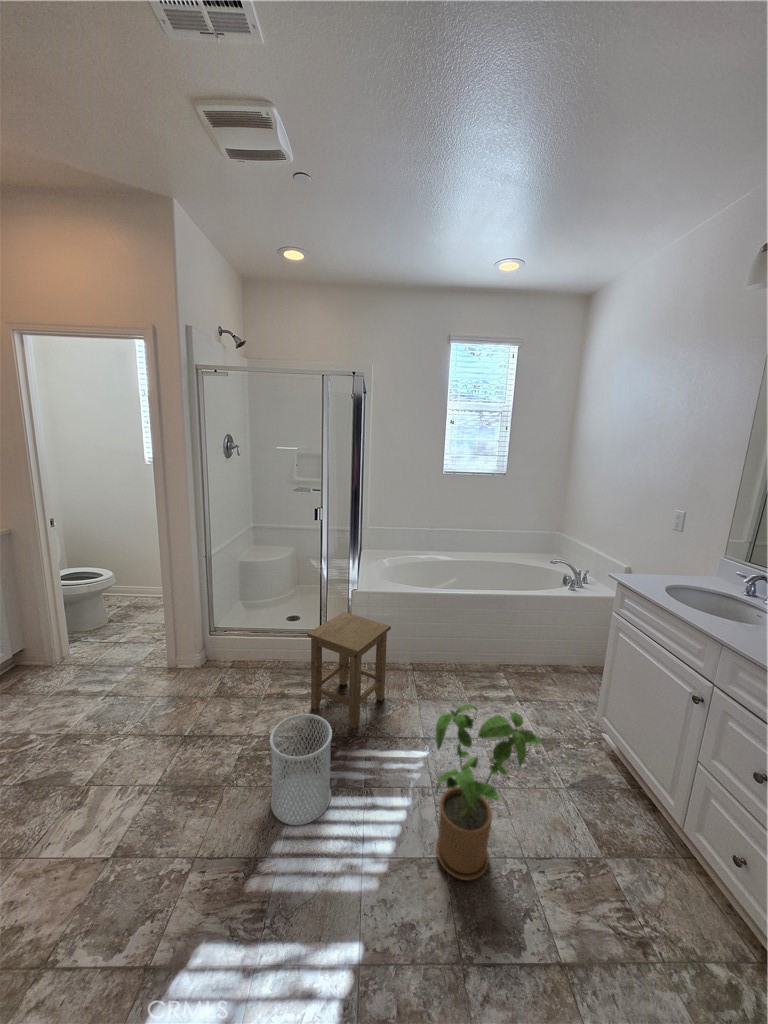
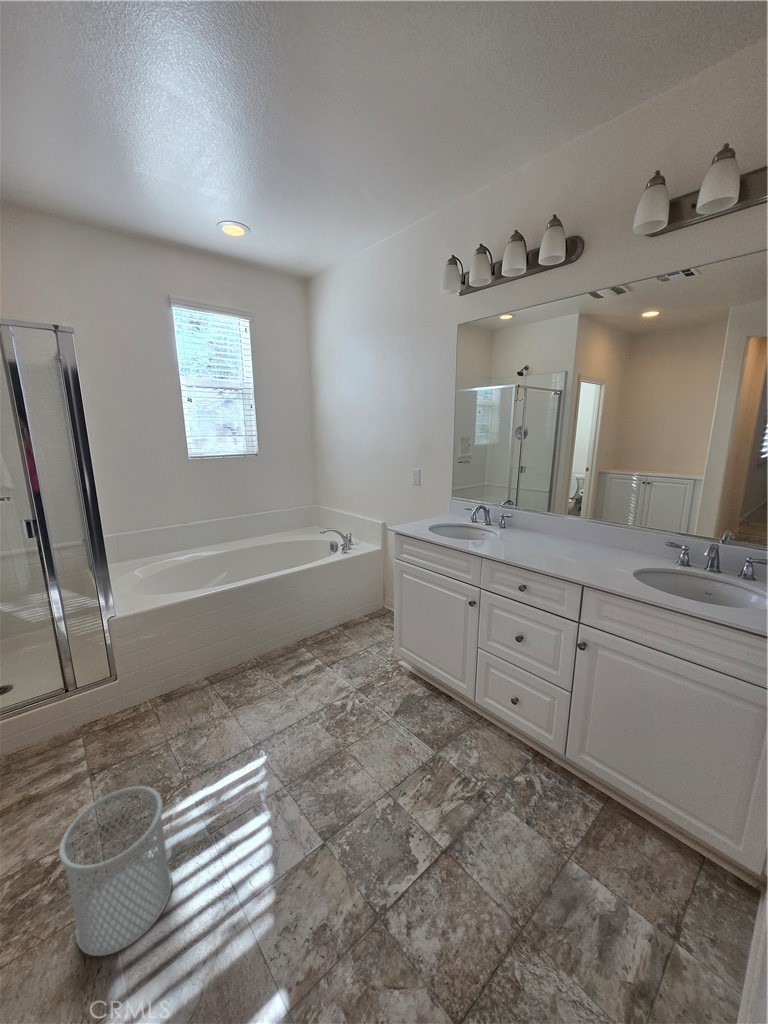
stool: present [307,612,391,729] -> none [64,642,191,790]
house plant: present [436,704,541,880] -> none [295,668,394,852]

